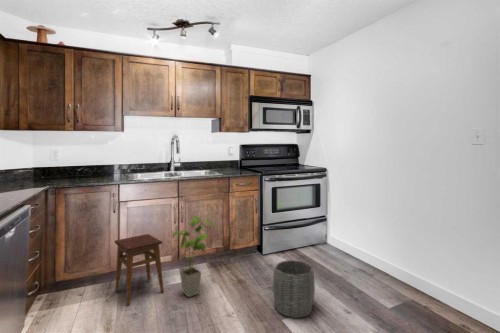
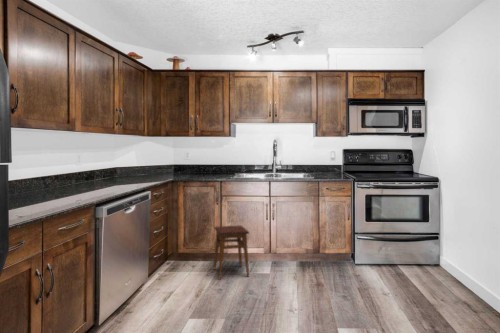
house plant: present [173,216,213,297] -> none [256,212,291,284]
woven basket: present [273,260,315,318] -> none [340,264,383,319]

